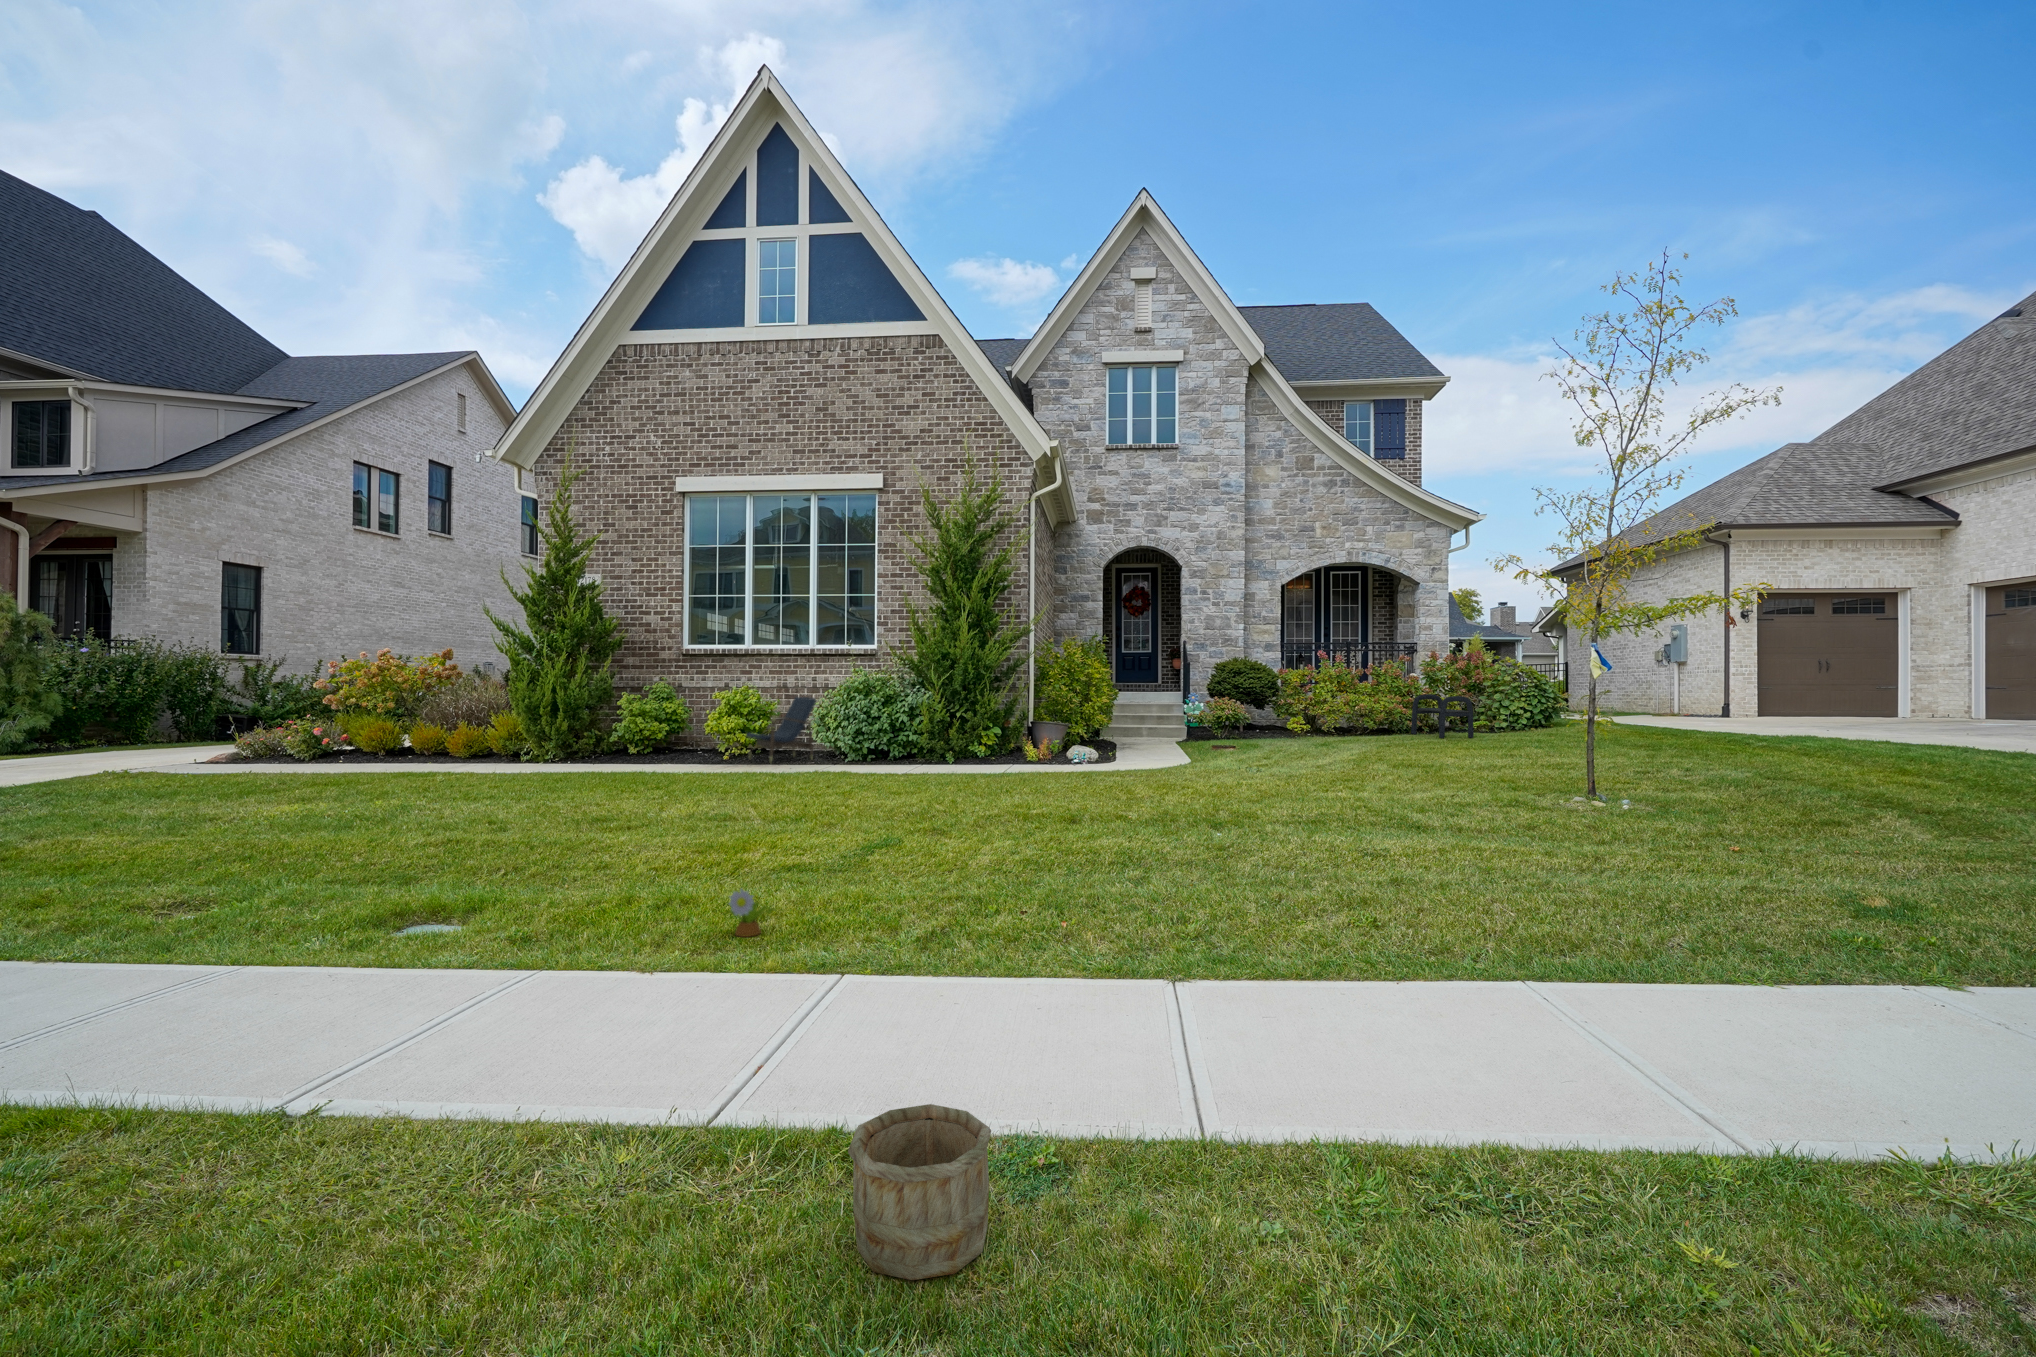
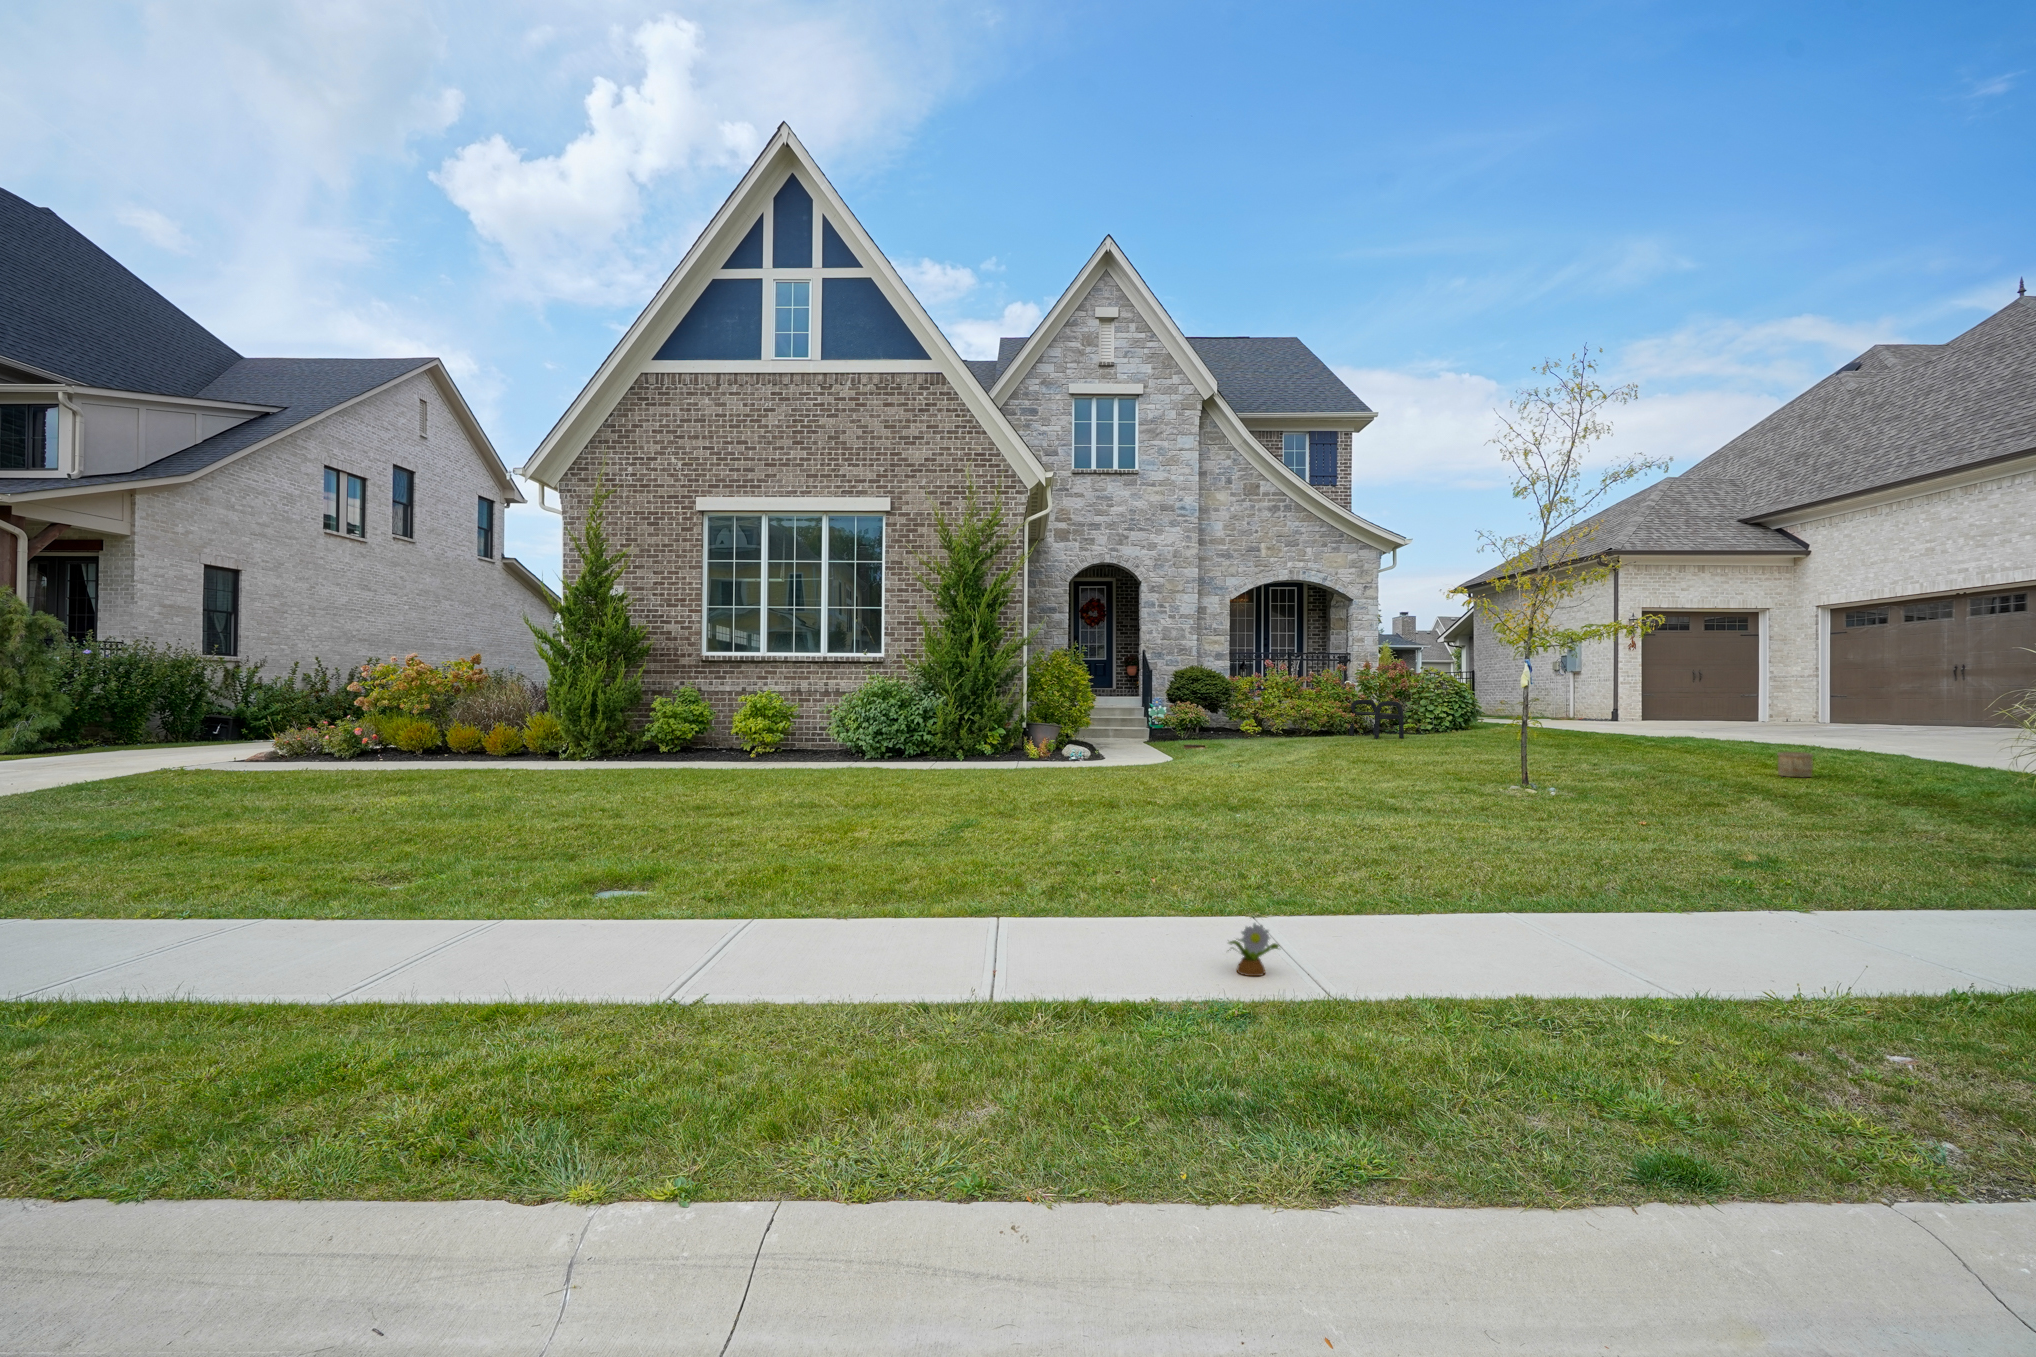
lounge chair: present [746,697,816,762] -> none [763,700,831,760]
decorative plant: present [727,889,776,937] -> present [1228,923,1279,976]
wooden bucket: present [848,1104,991,1280] -> present [1778,752,1813,777]

